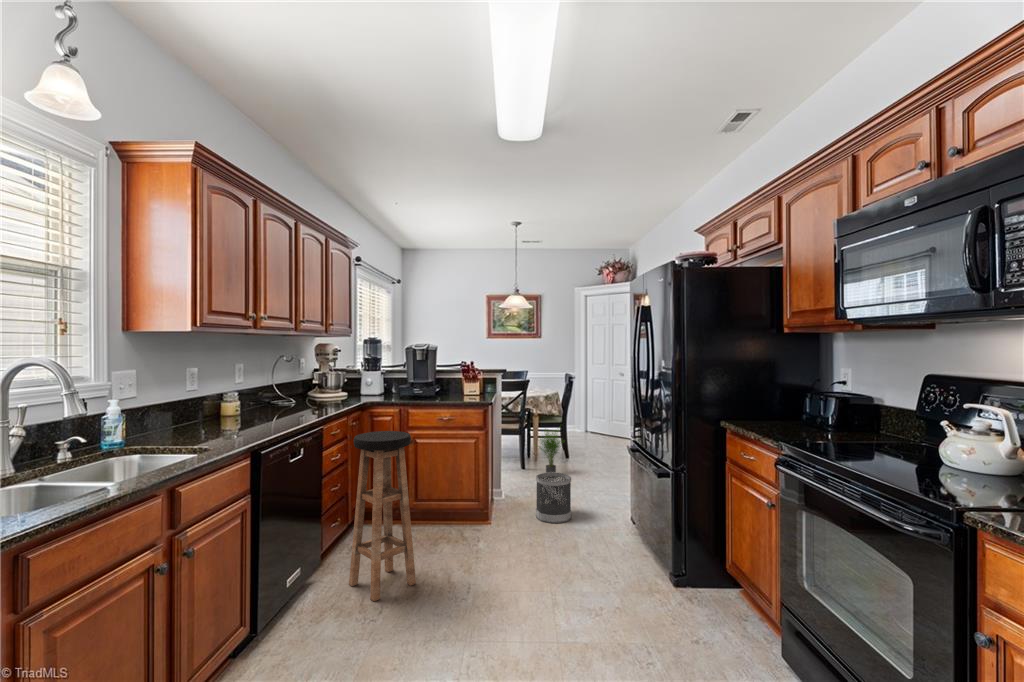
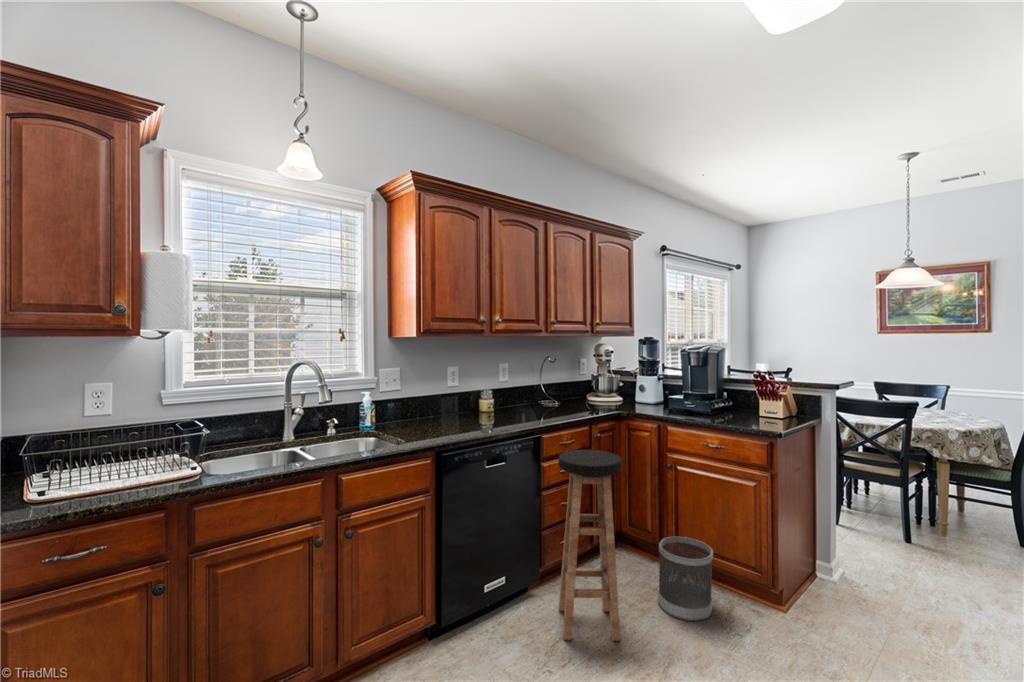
potted plant: present [540,432,560,473] -> none [901,477,978,562]
wastebasket: present [536,472,571,523] -> present [658,536,713,621]

